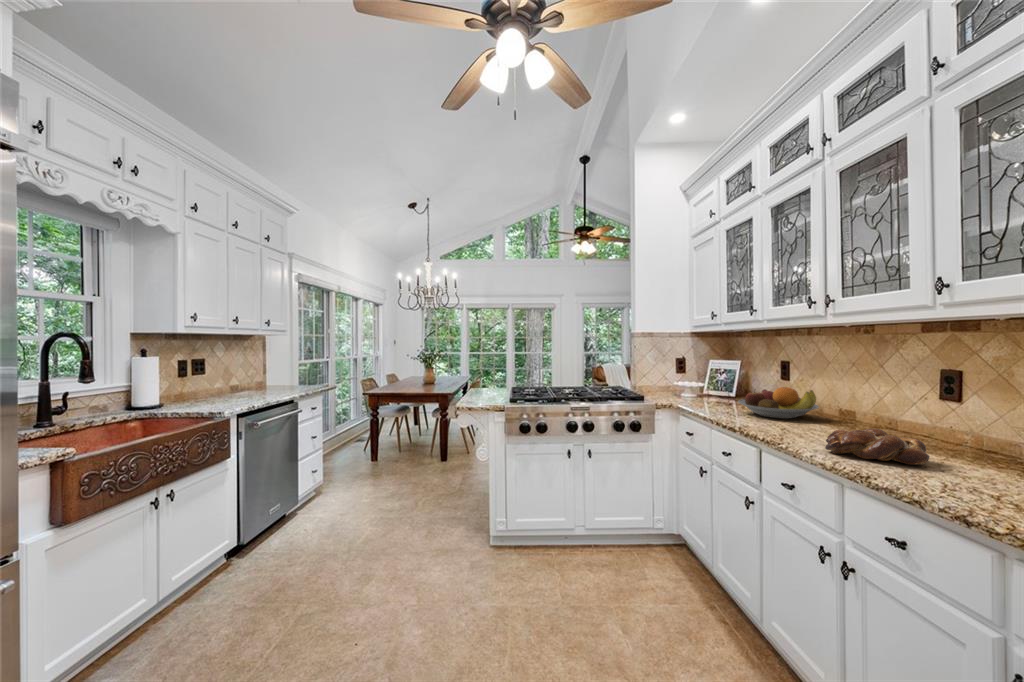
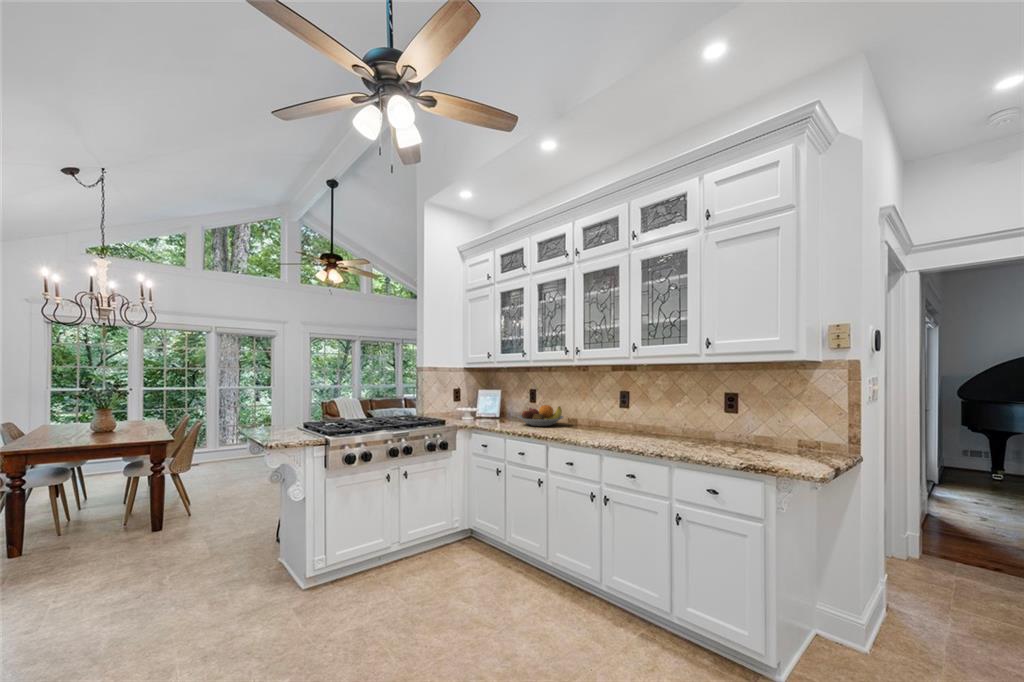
bread loaf: present [825,429,930,465] -> none [590,423,634,440]

